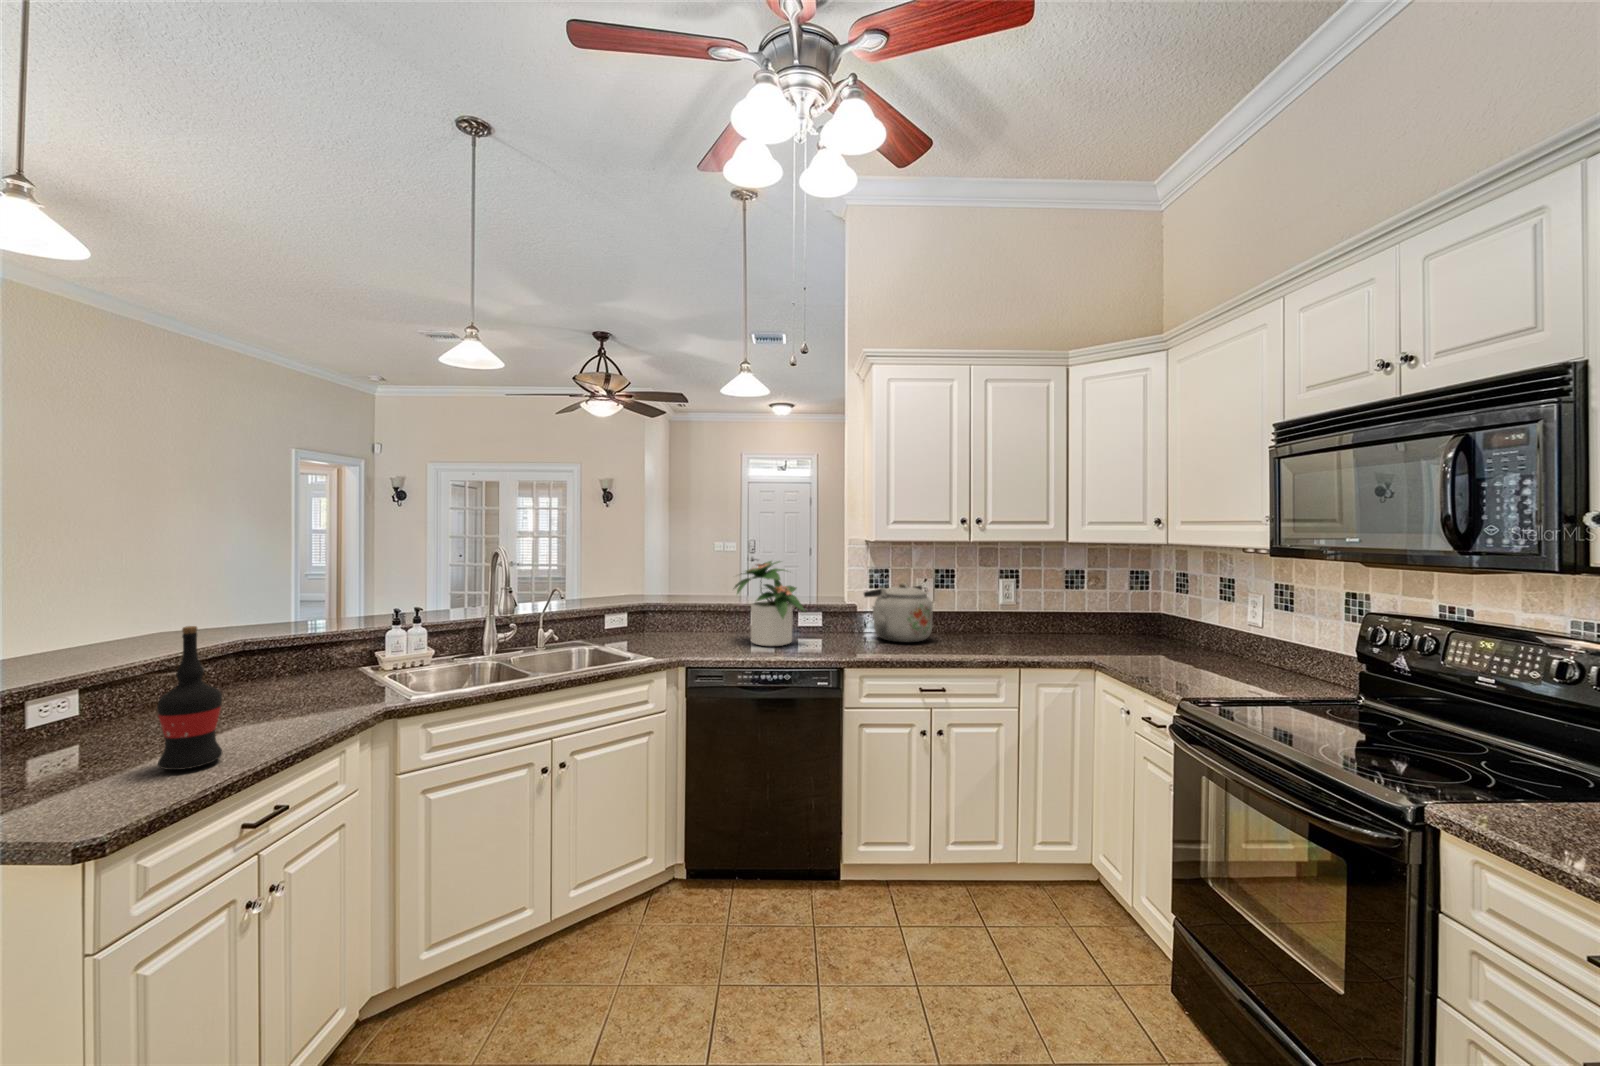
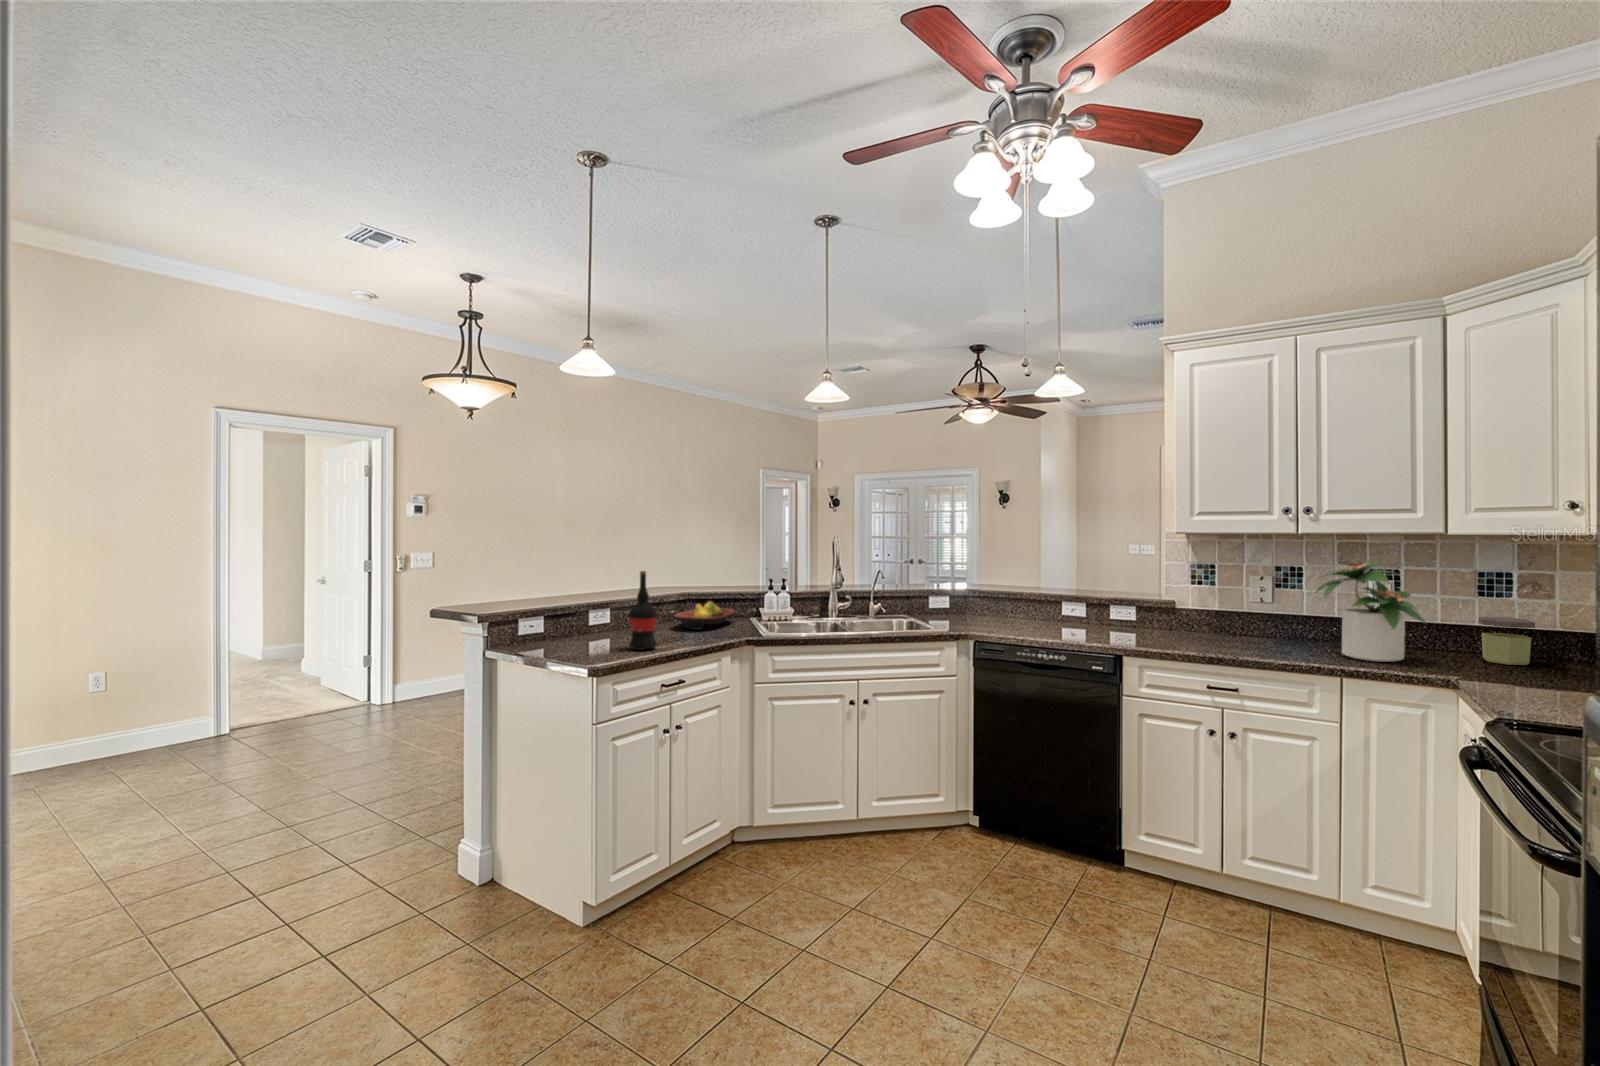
potted plant: present [735,561,806,646] -> present [1317,561,1426,662]
kettle: present [864,583,933,642] -> none [1175,578,1257,641]
jar: none [1076,606,1113,643] -> present [1479,617,1535,665]
fruit bowl: none [231,652,342,703] -> present [675,601,735,629]

